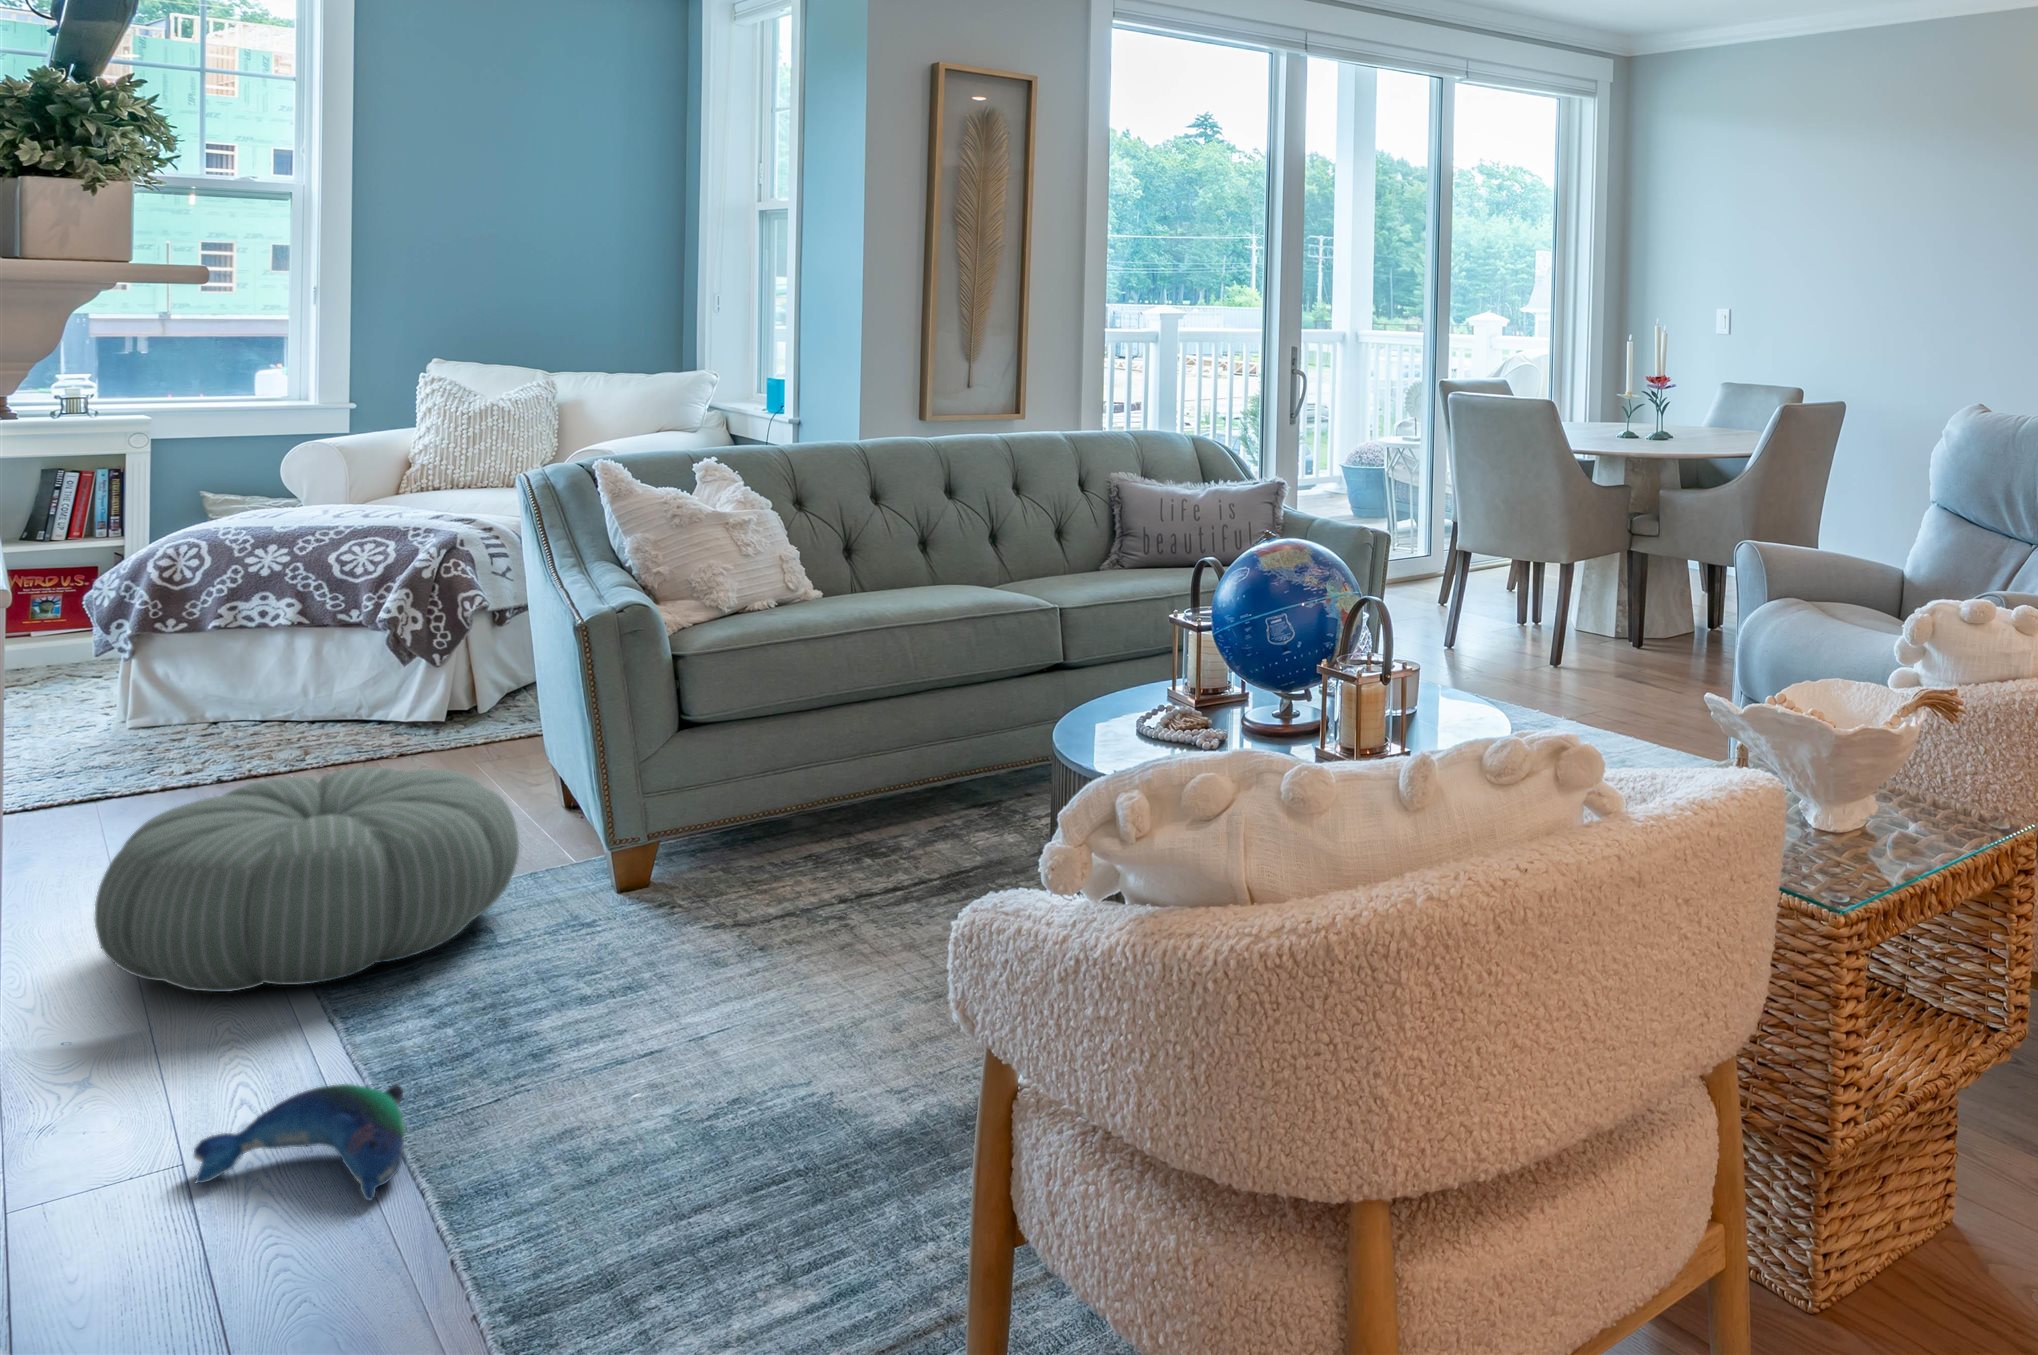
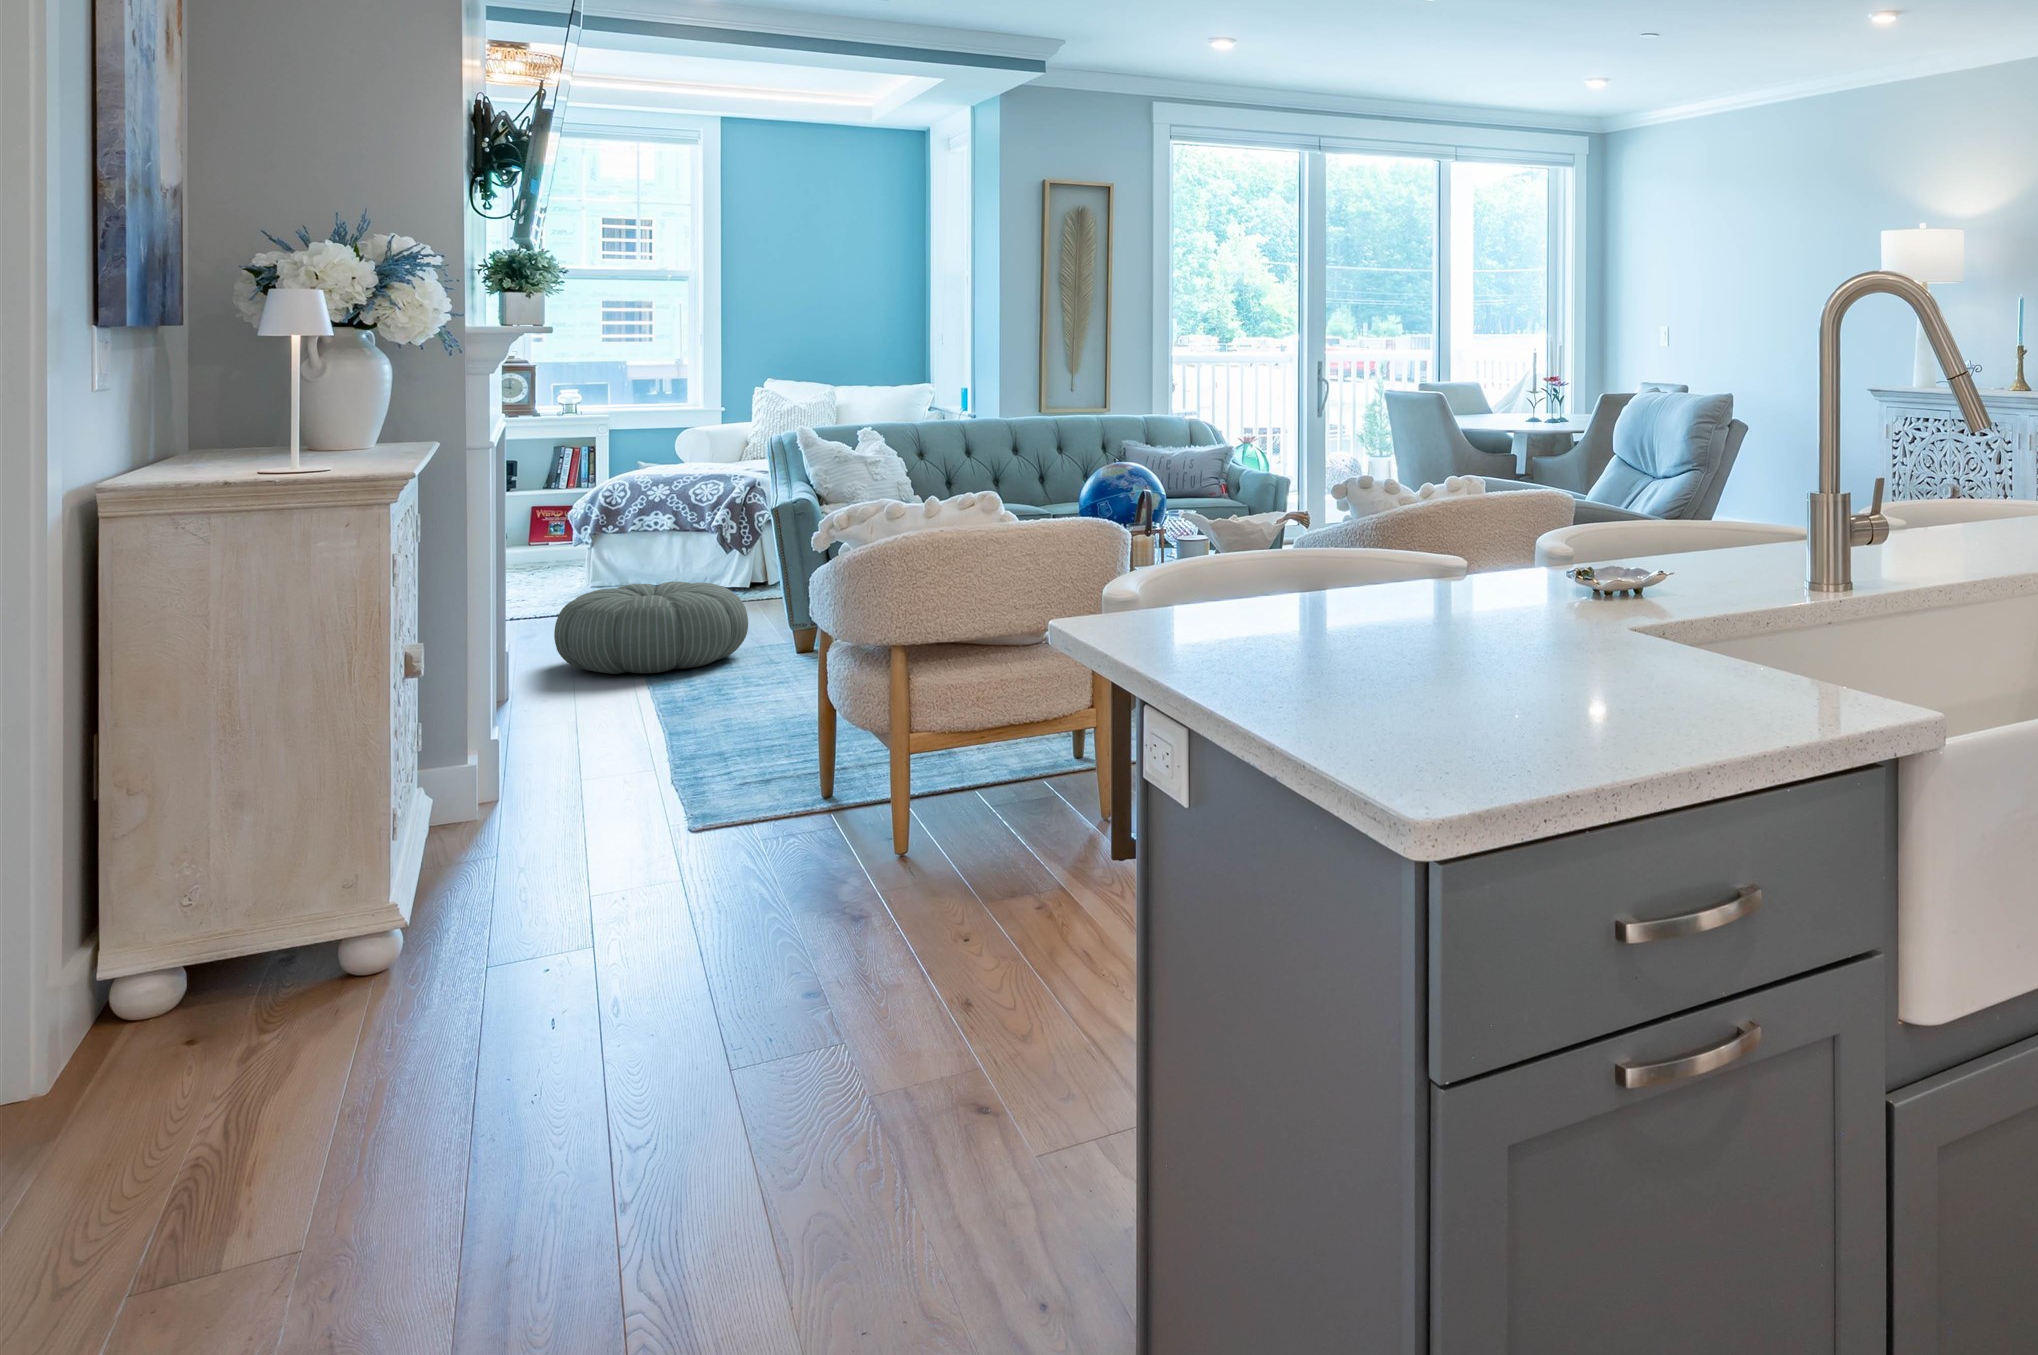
plush toy: present [194,1084,405,1200] -> none [581,687,663,728]

